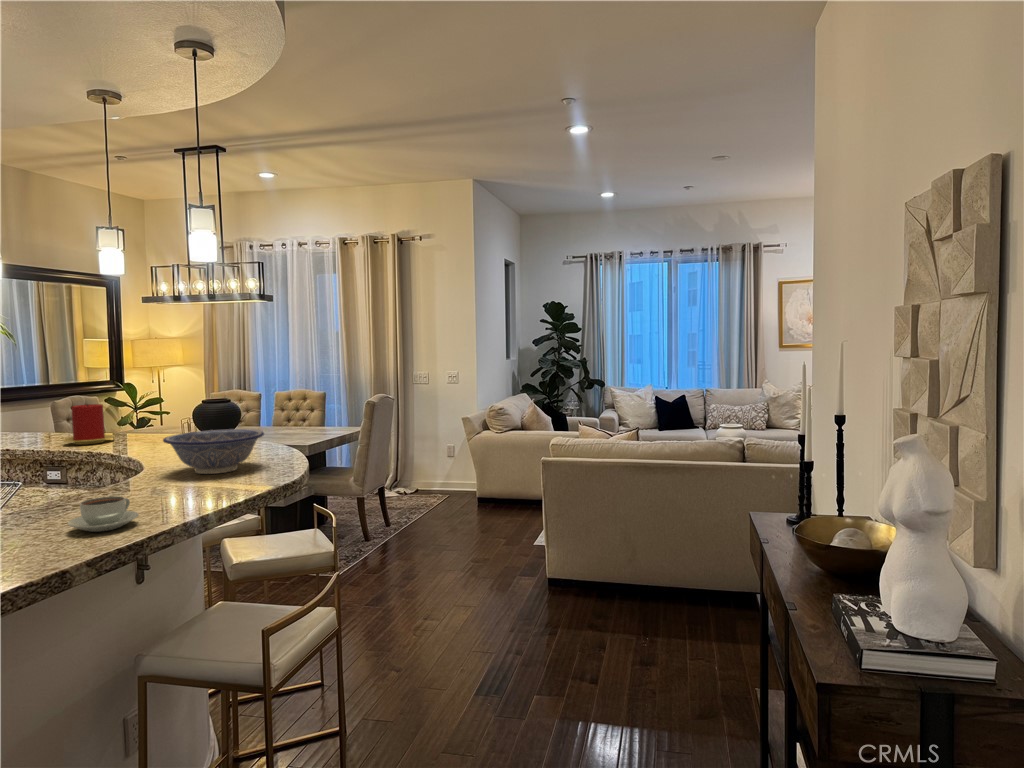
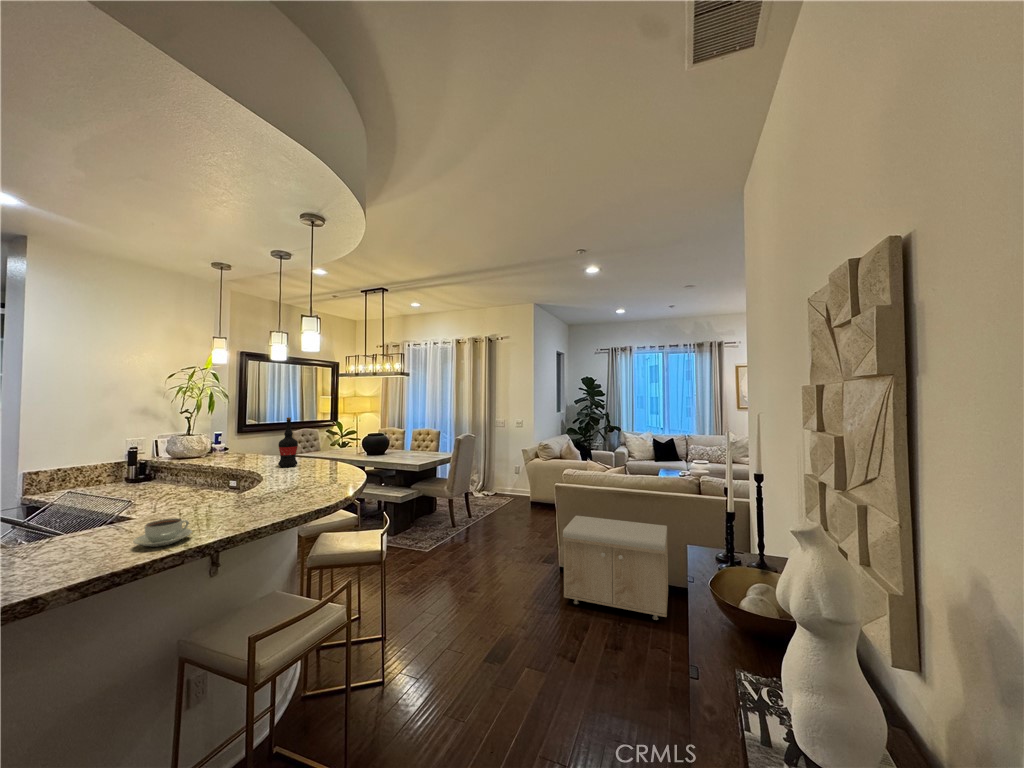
wine bottle: none [126,367,158,444] -> present [278,417,298,467]
candle: present [63,404,115,445] -> none [244,439,277,465]
decorative bowl: present [163,429,264,474] -> none [263,463,335,495]
storage bench: none [559,502,701,628] -> present [563,516,668,620]

